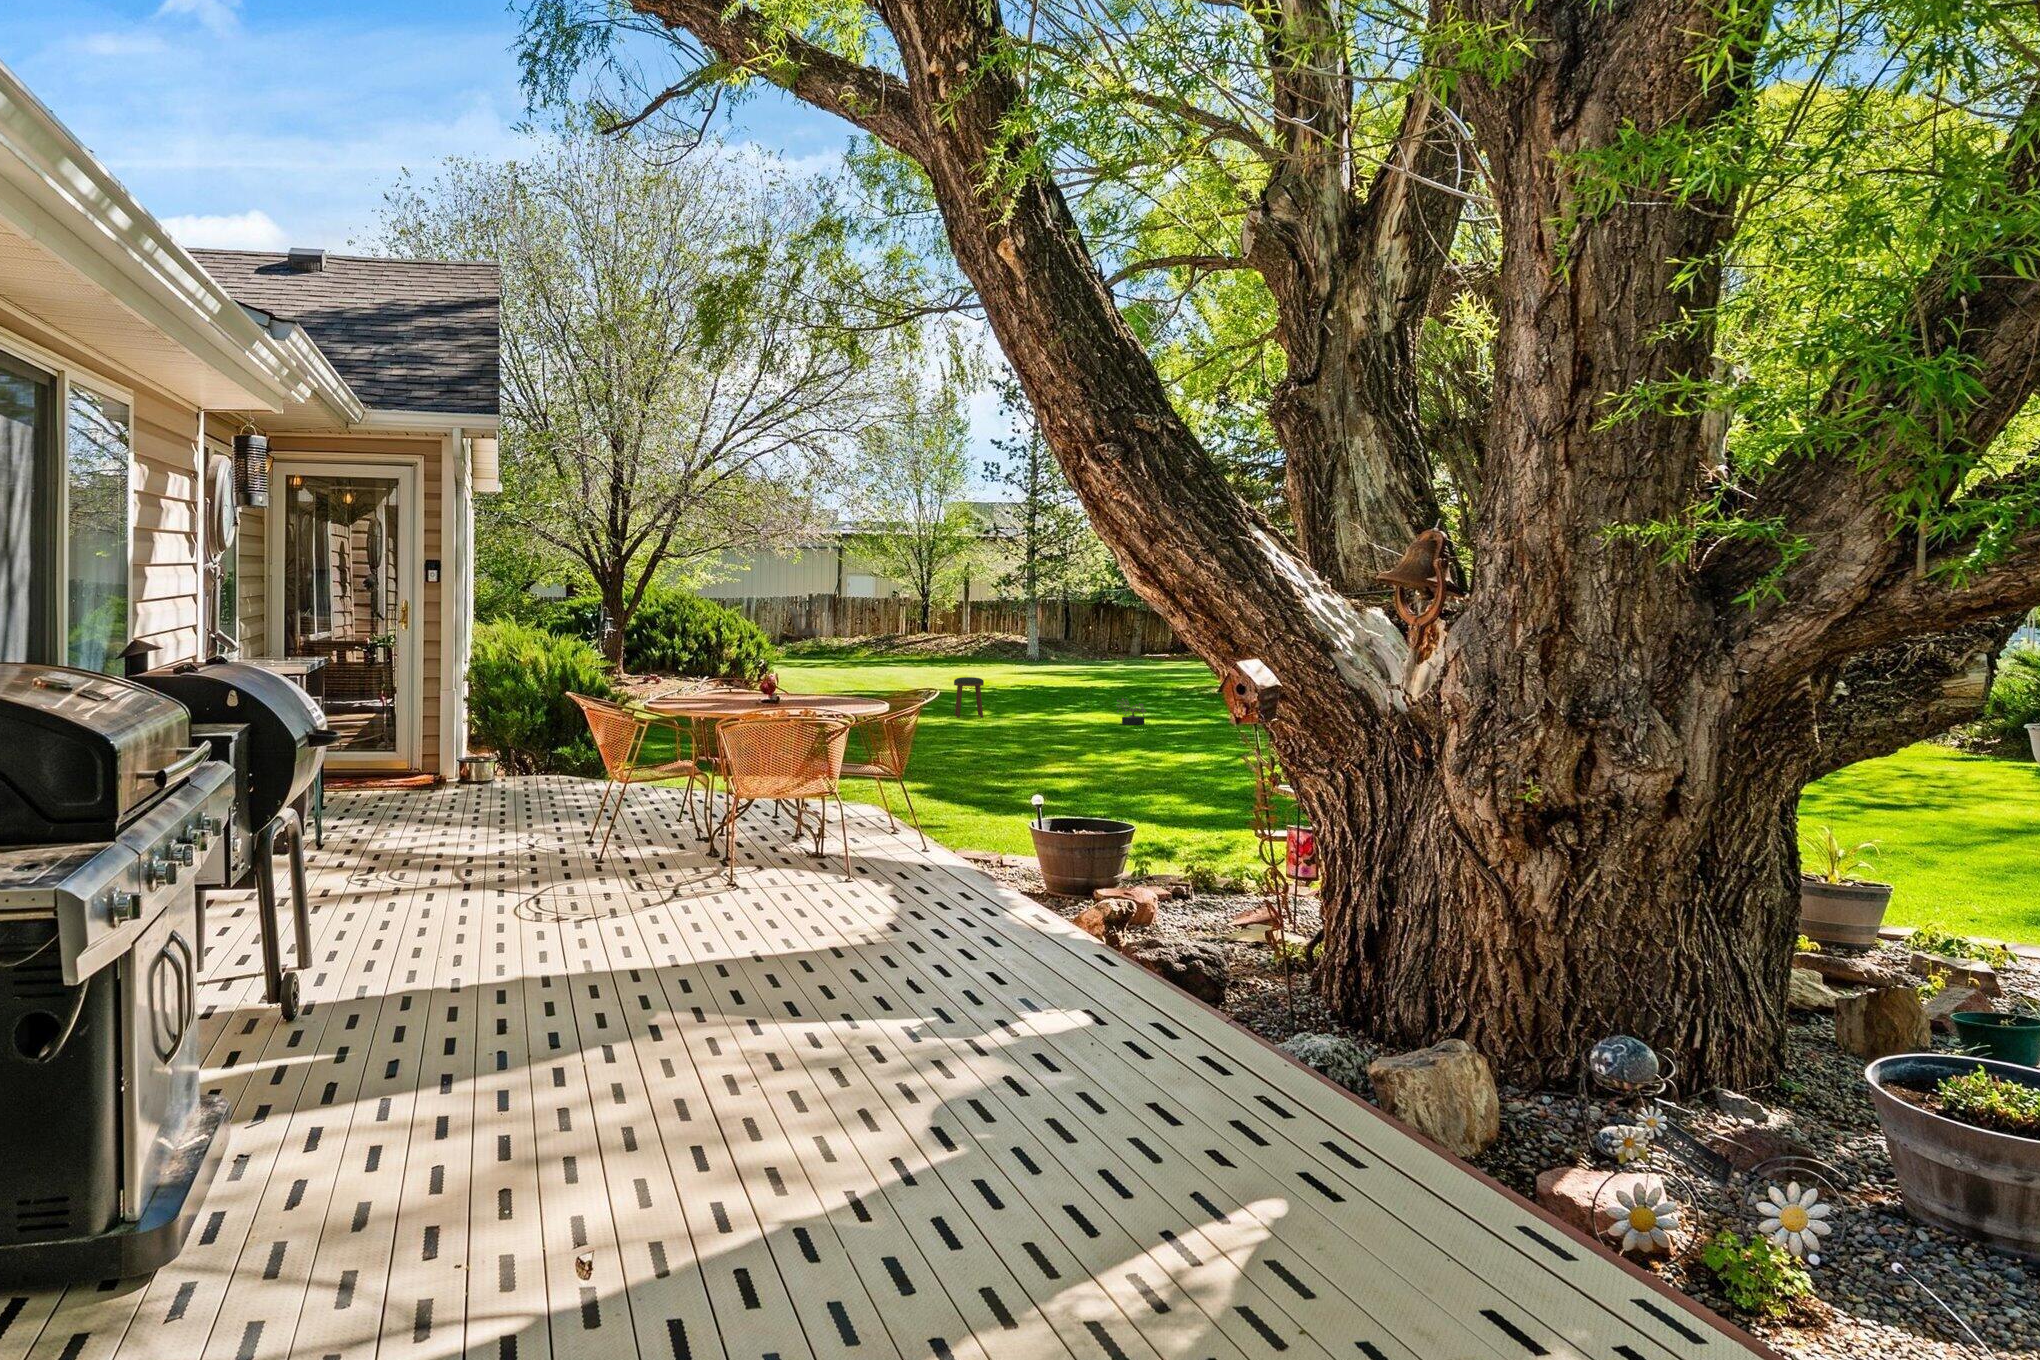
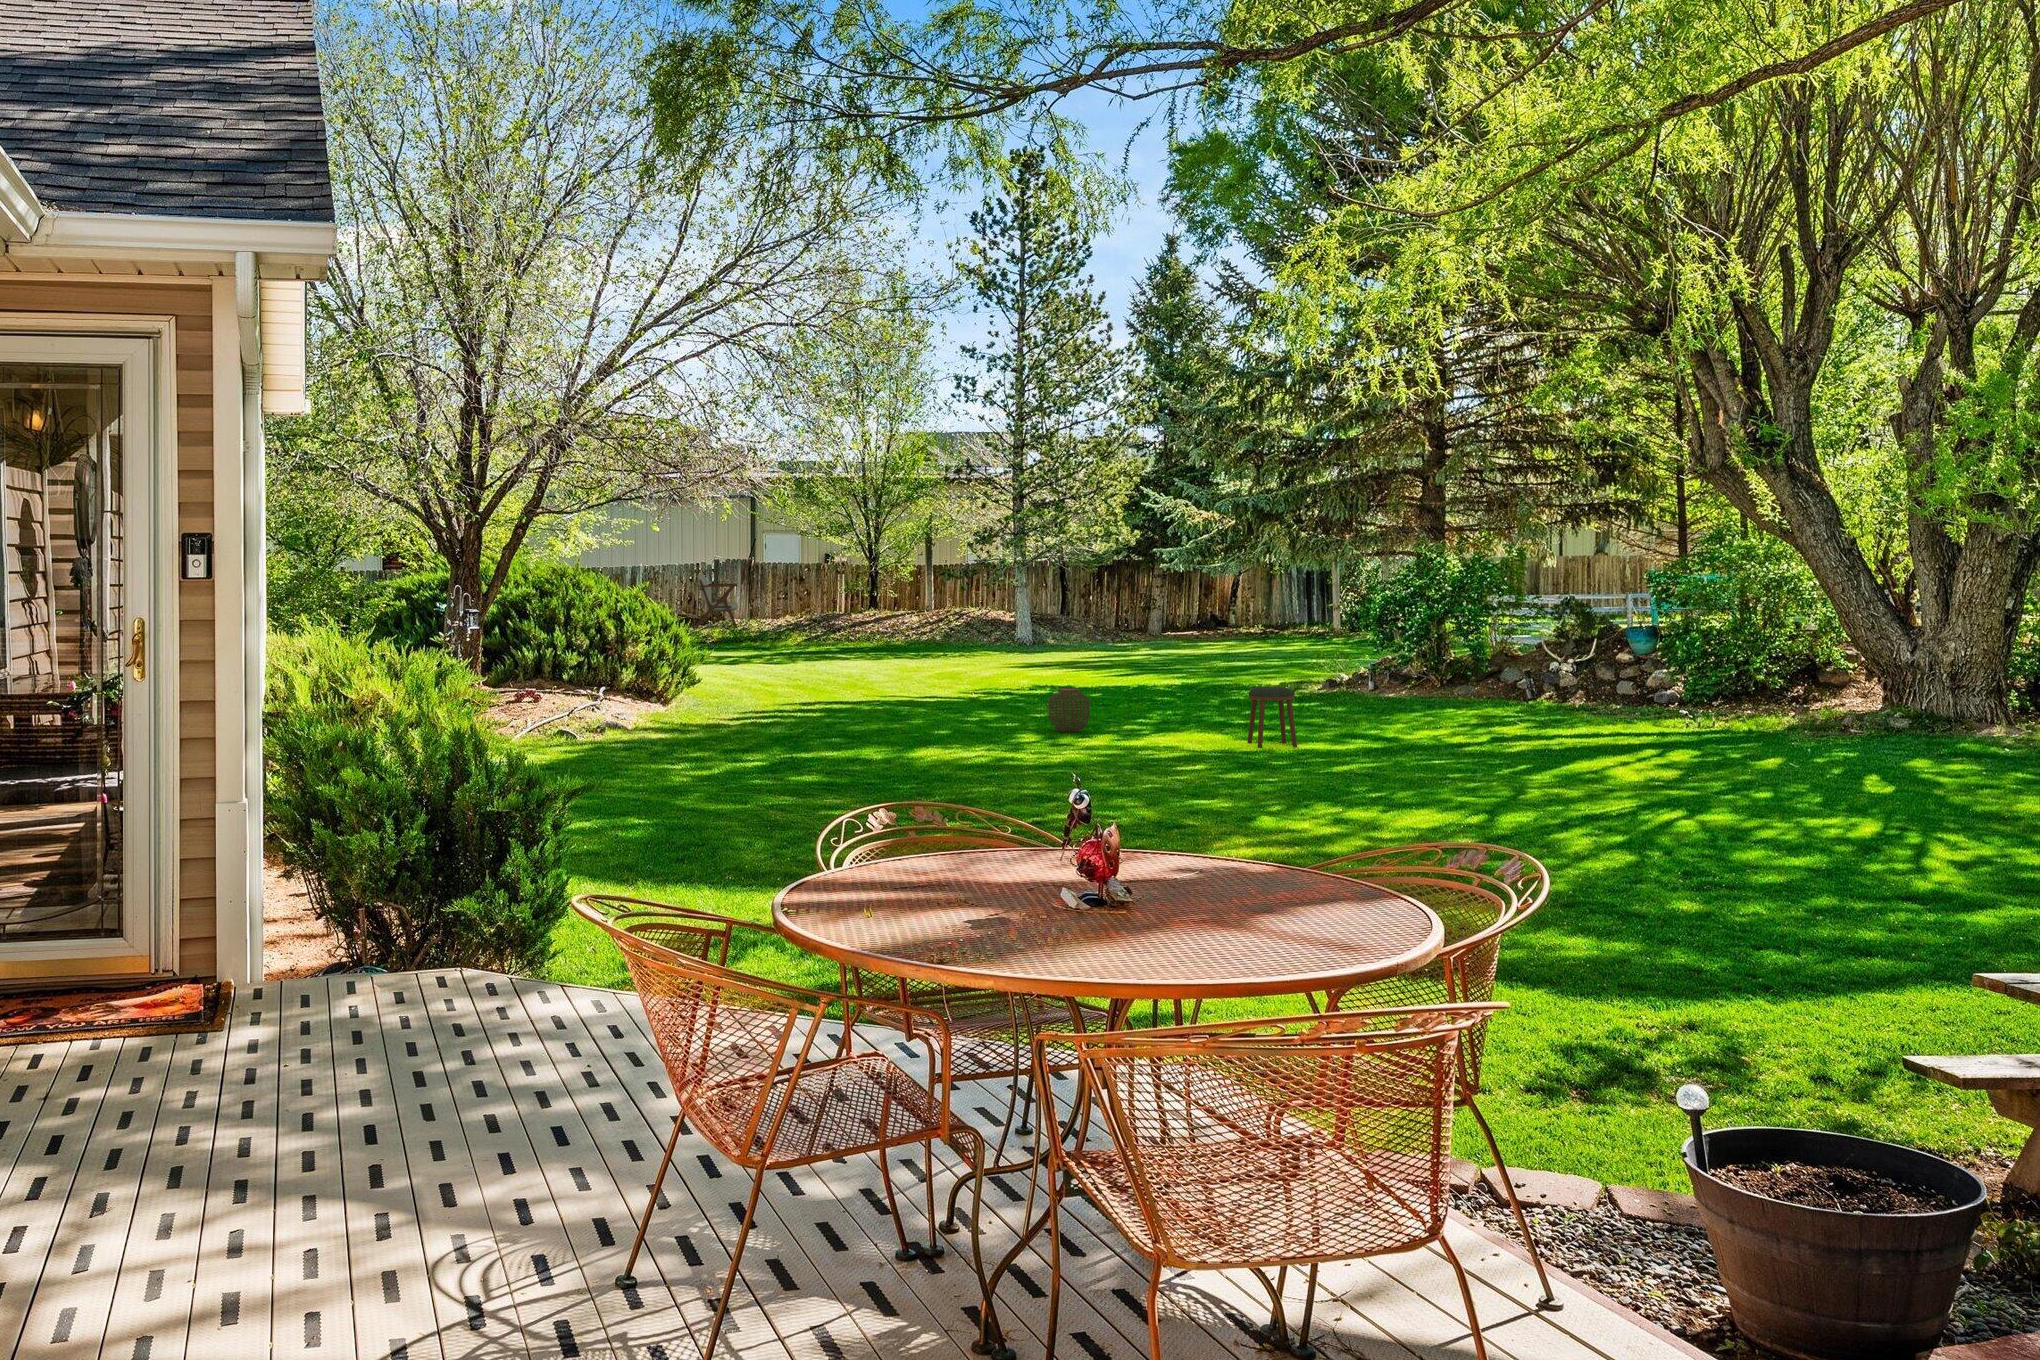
stool: present [954,677,984,718] -> present [1247,687,1297,748]
woven basket: none [1025,686,1055,717] -> present [1048,688,1090,732]
decorative plant: present [1117,699,1146,725] -> none [1180,705,1222,743]

